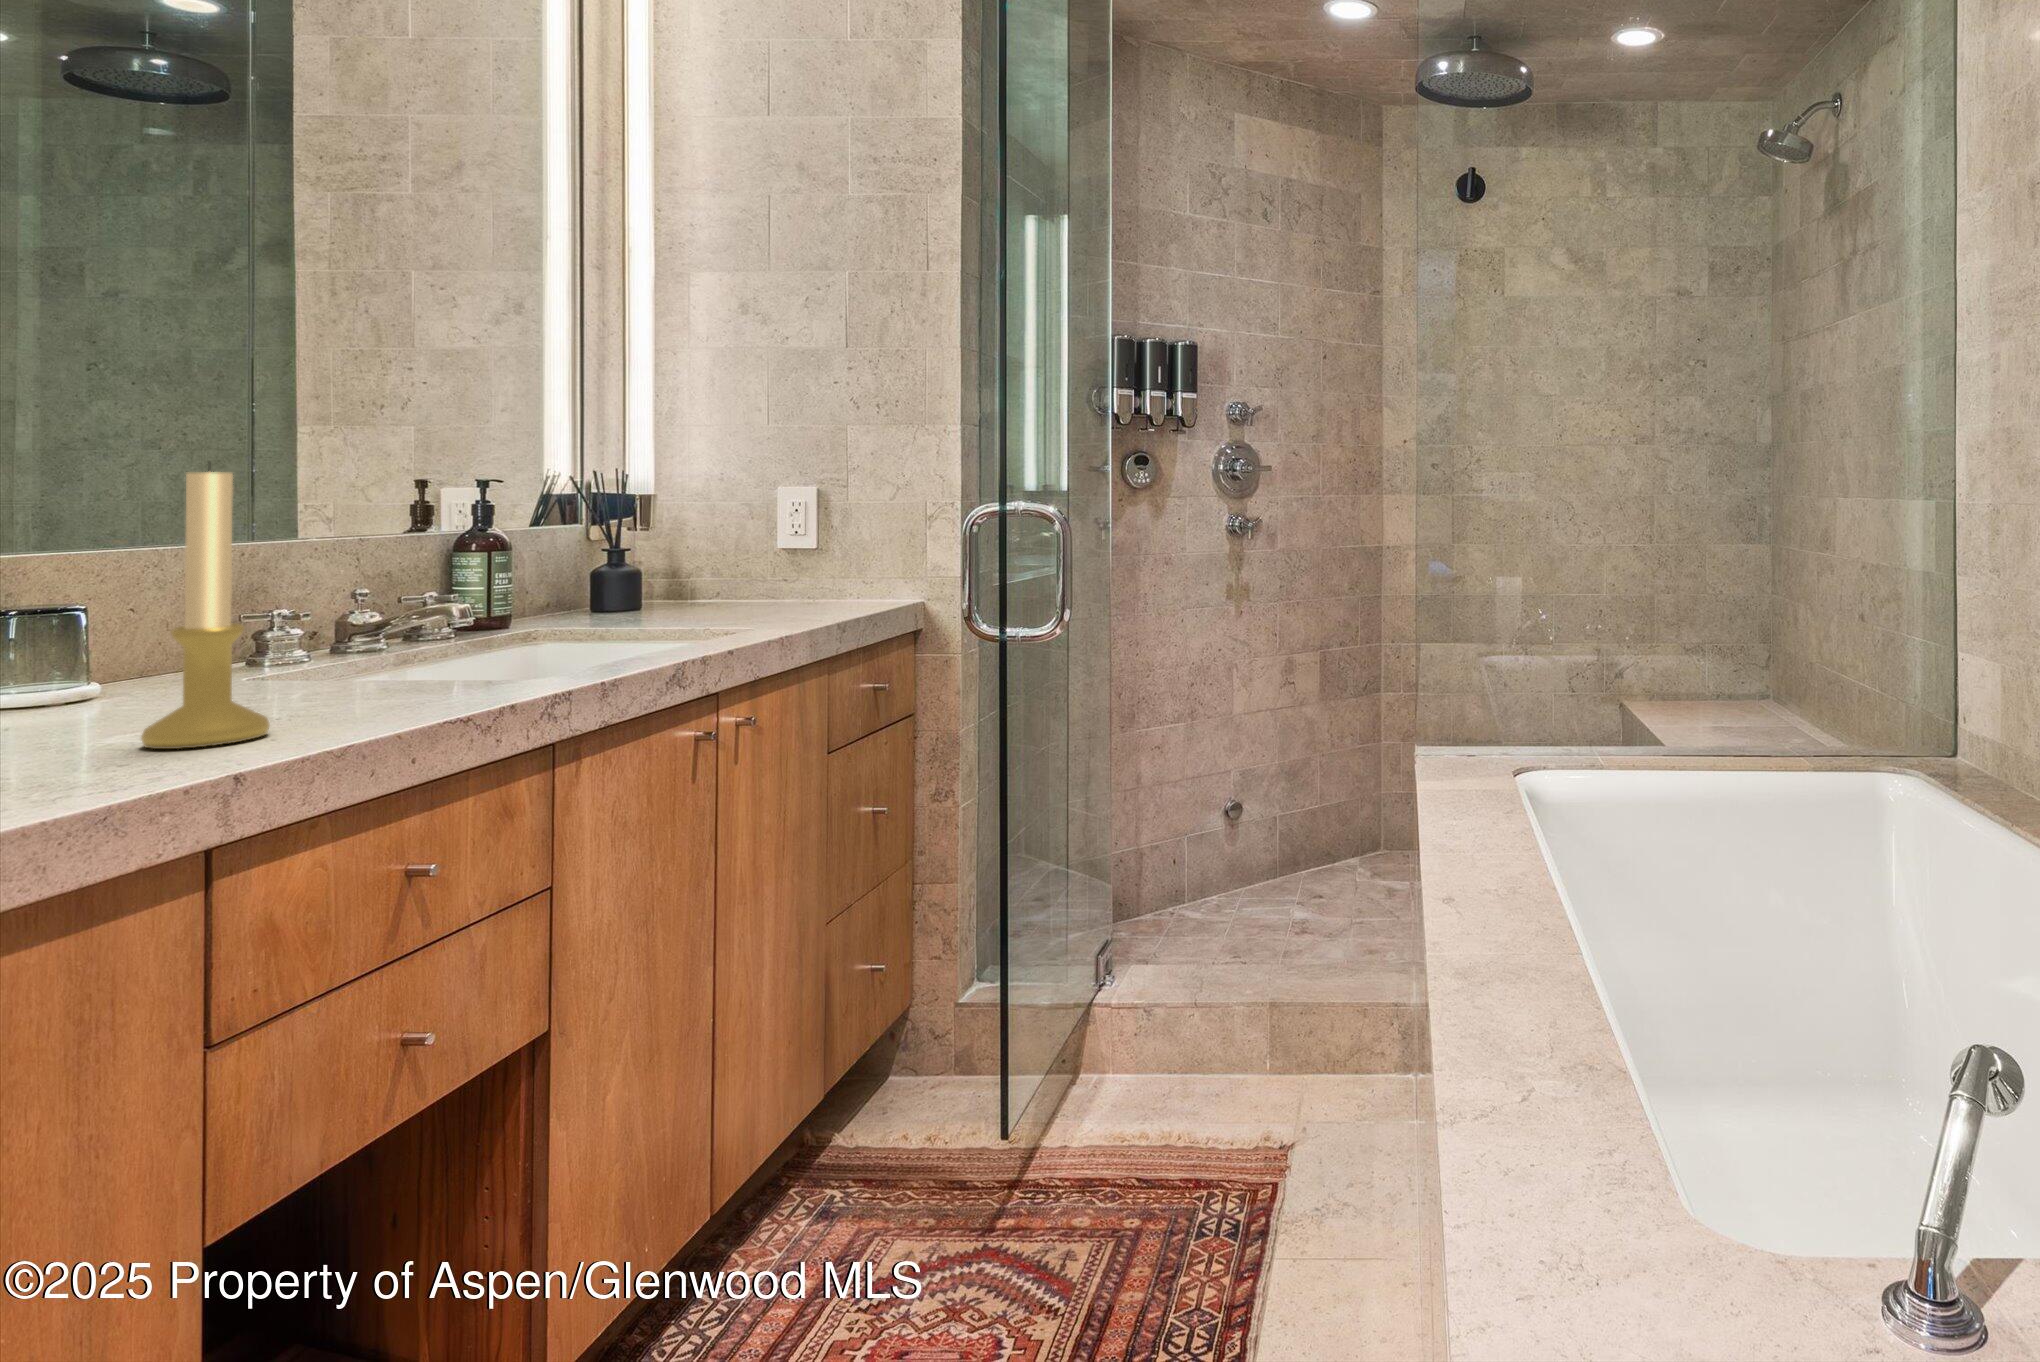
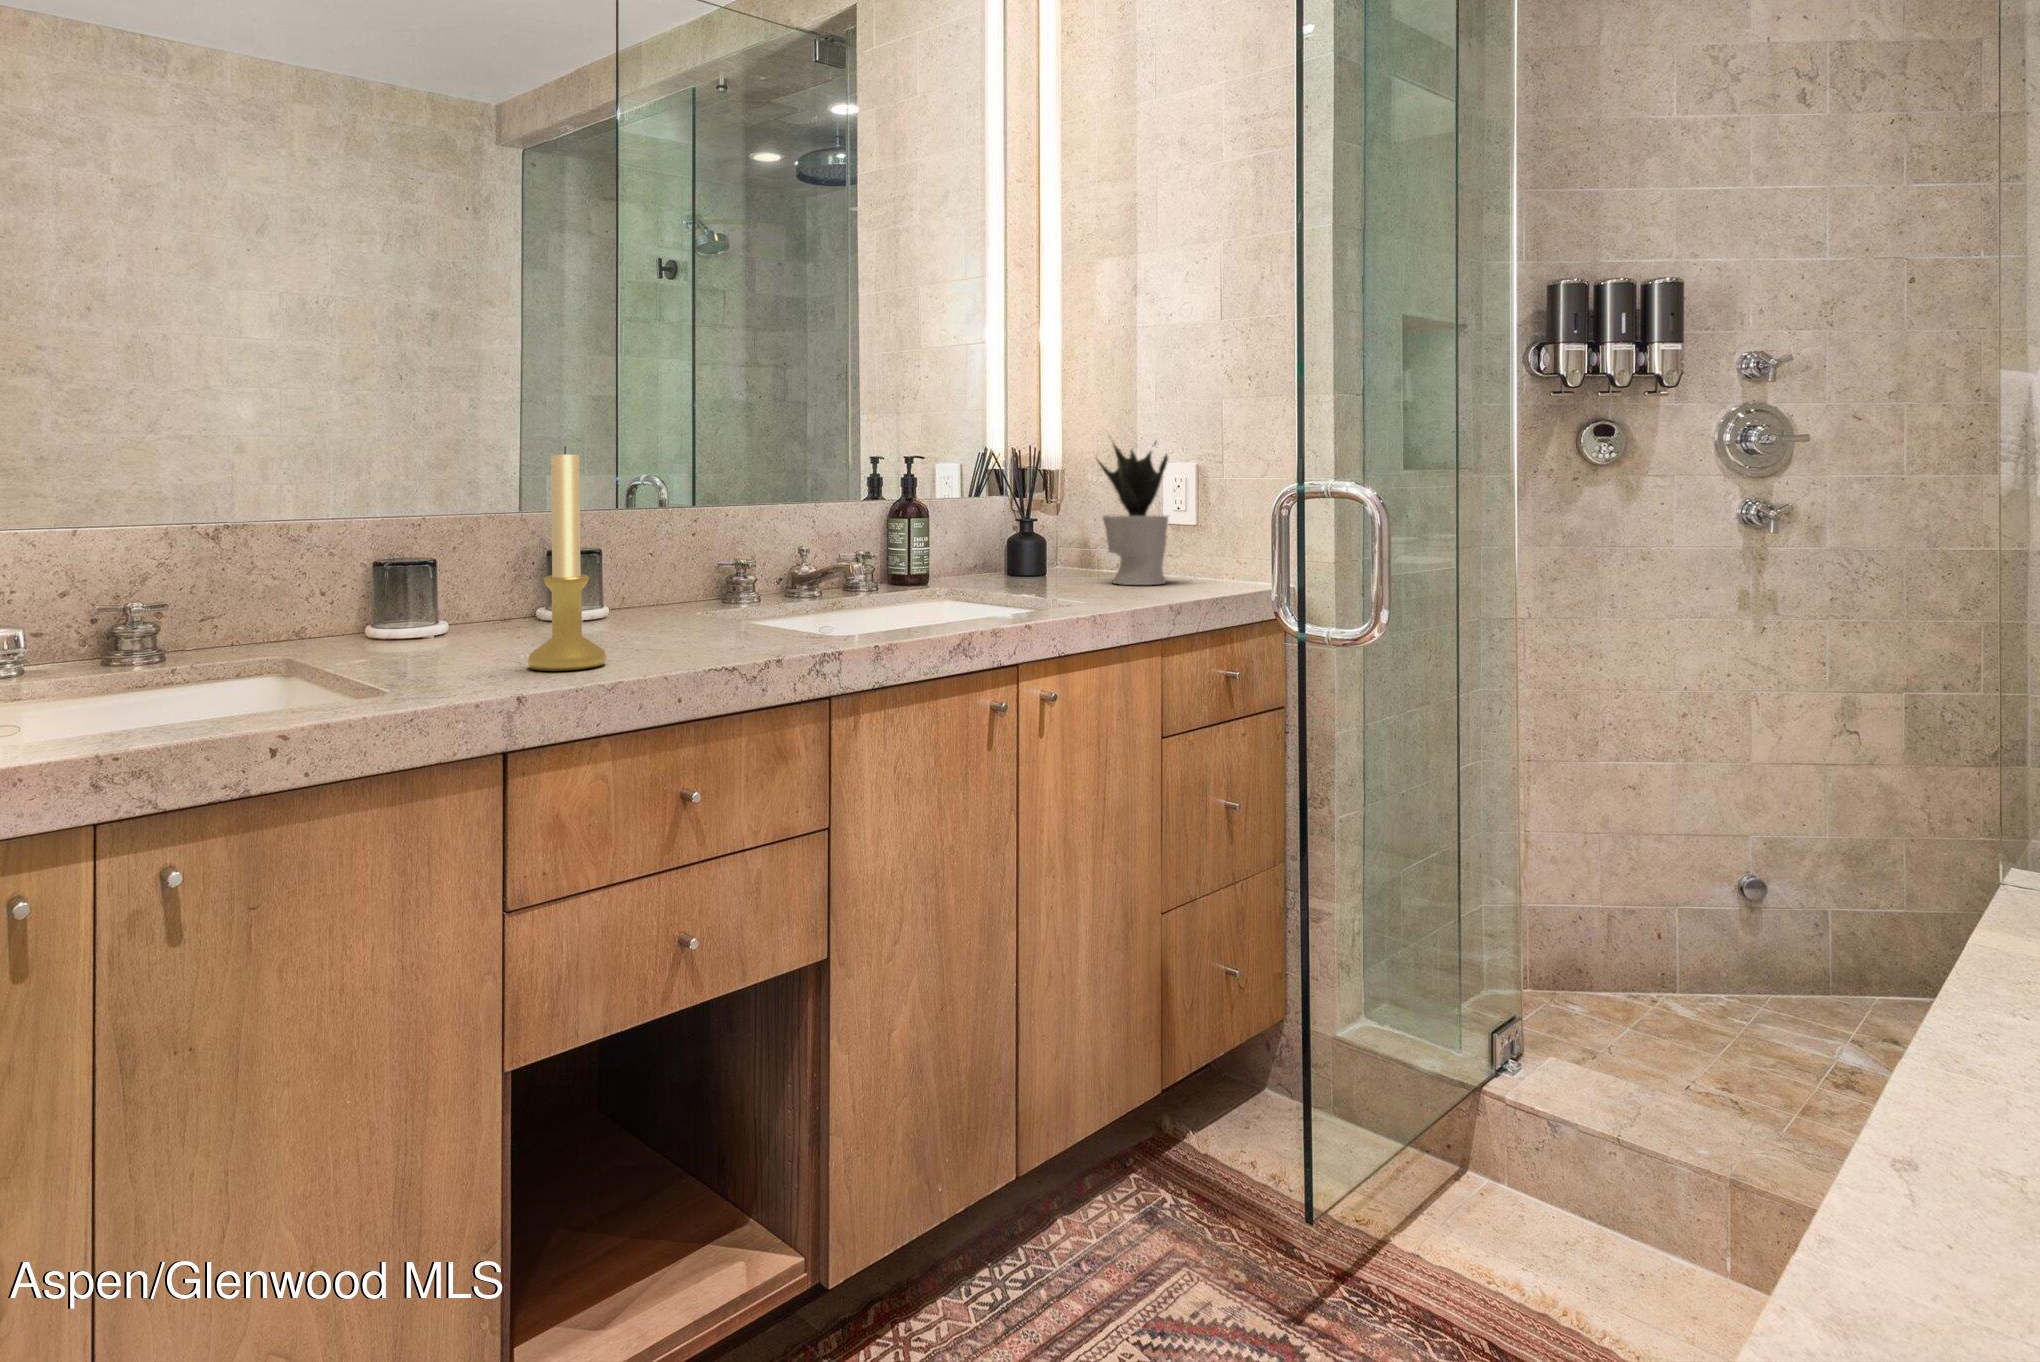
potted plant: none [712,450,829,607] -> present [1097,442,1168,585]

